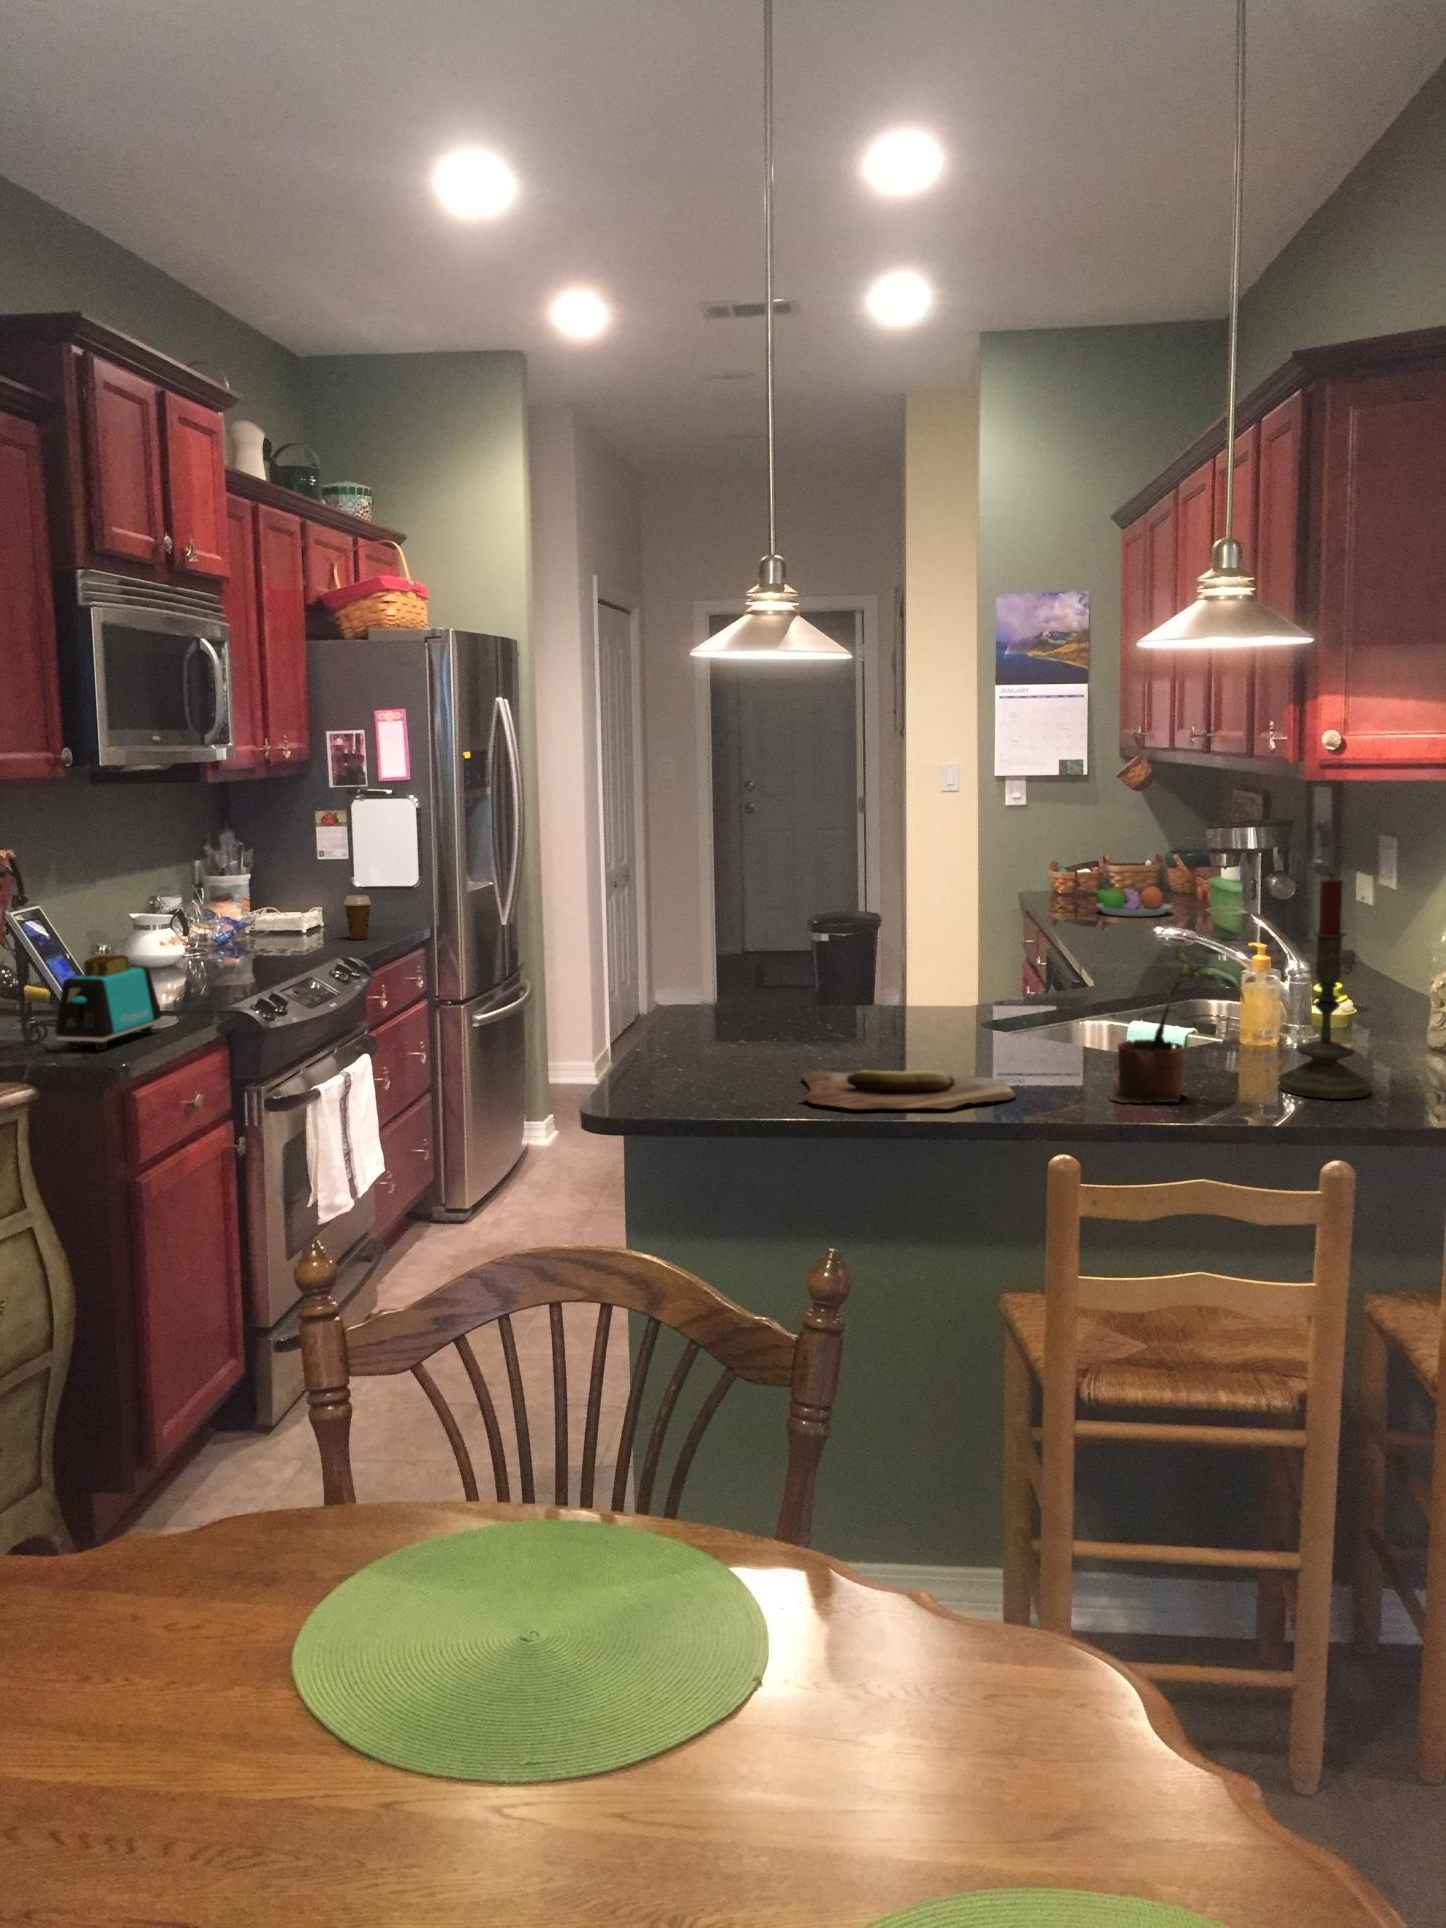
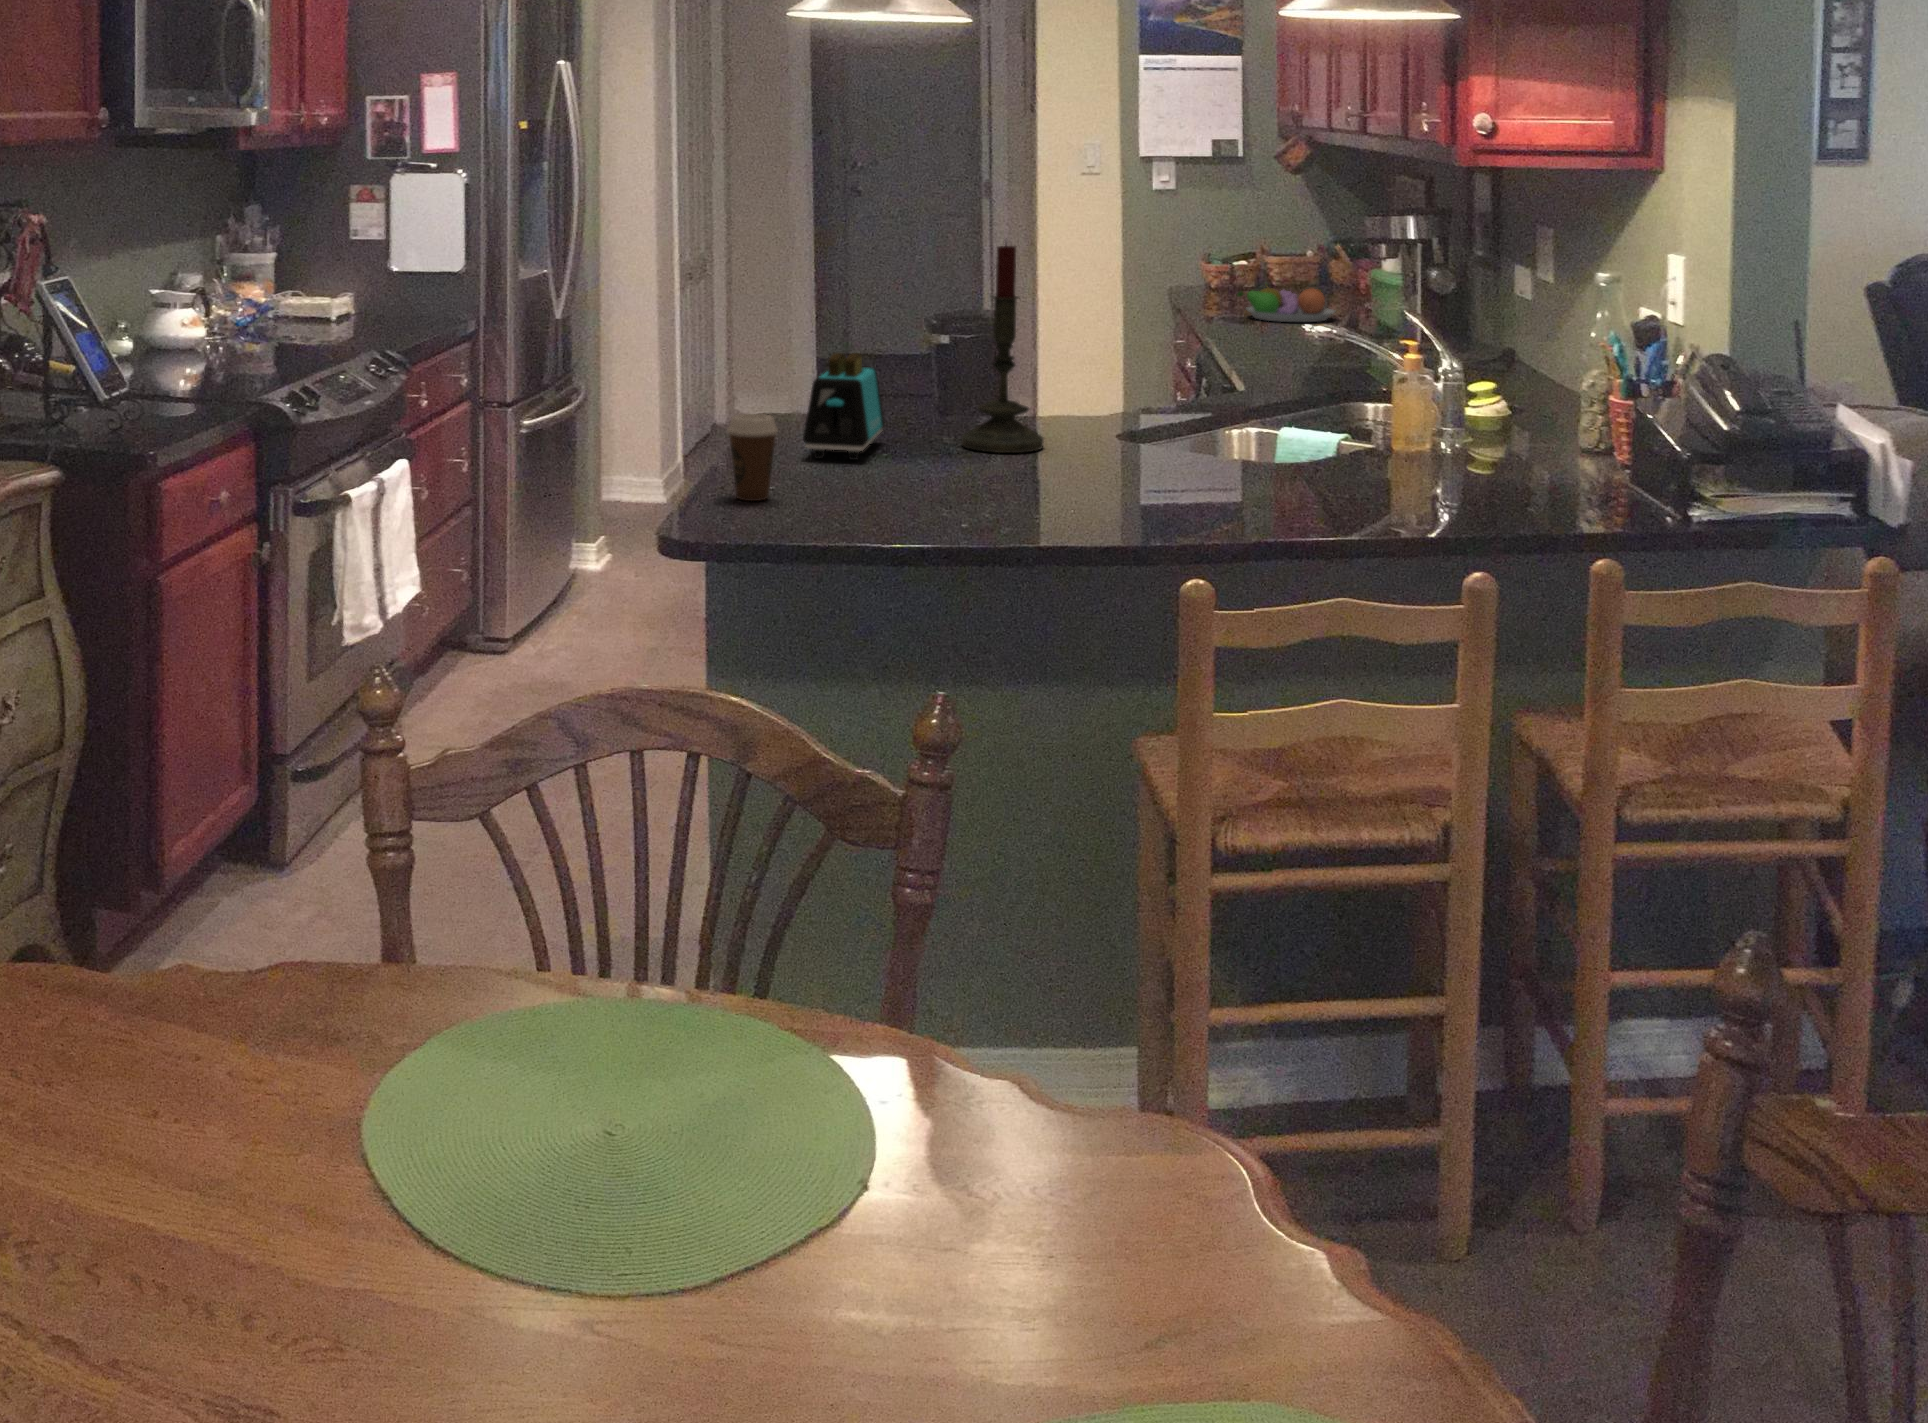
candle: present [1278,876,1370,1099] -> present [961,244,1044,453]
coffee cup: present [344,895,371,940] -> present [727,414,778,501]
potted plant: present [1110,946,1244,1103] -> none [1217,339,1372,512]
toaster: present [55,955,162,1050] -> present [803,353,885,460]
cutting board: present [801,1070,1015,1109] -> none [875,470,1115,512]

